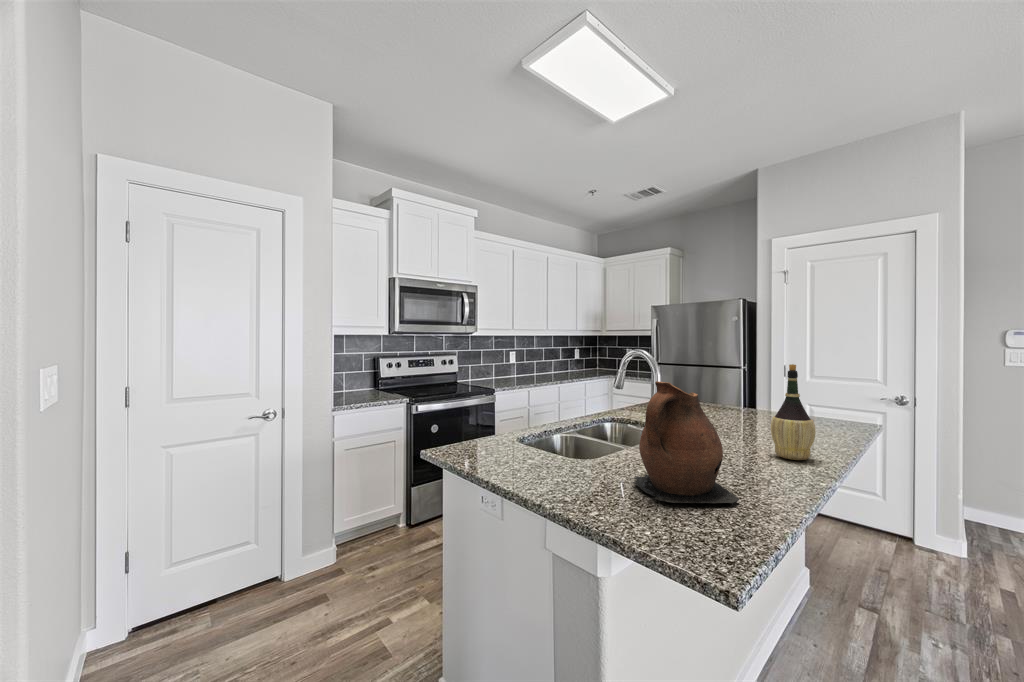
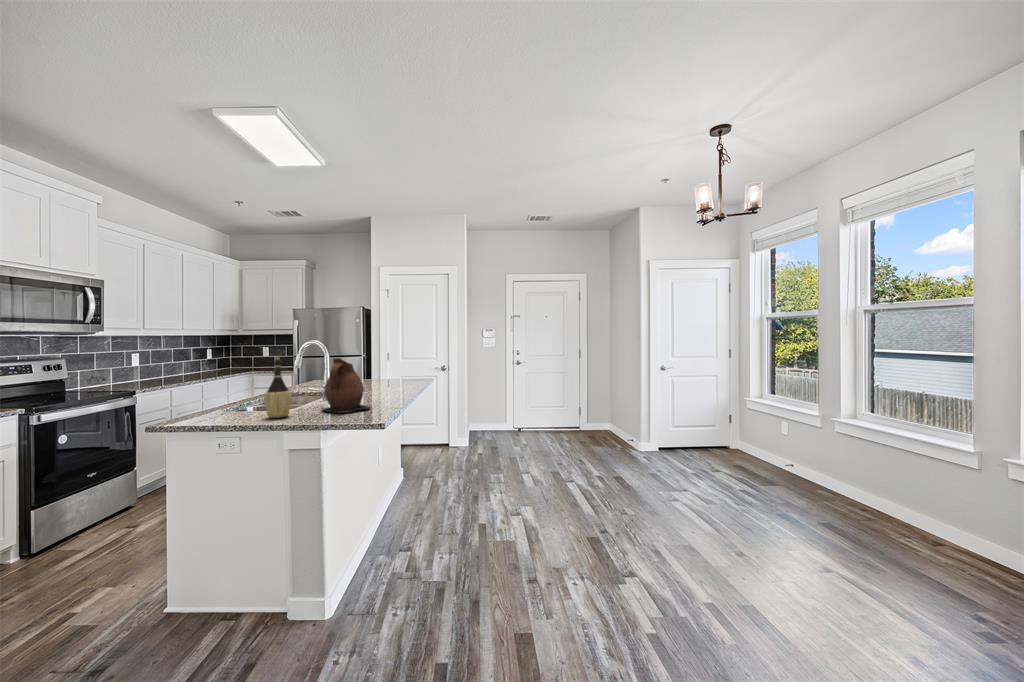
wine bottle: present [771,364,815,460] -> present [264,356,292,418]

